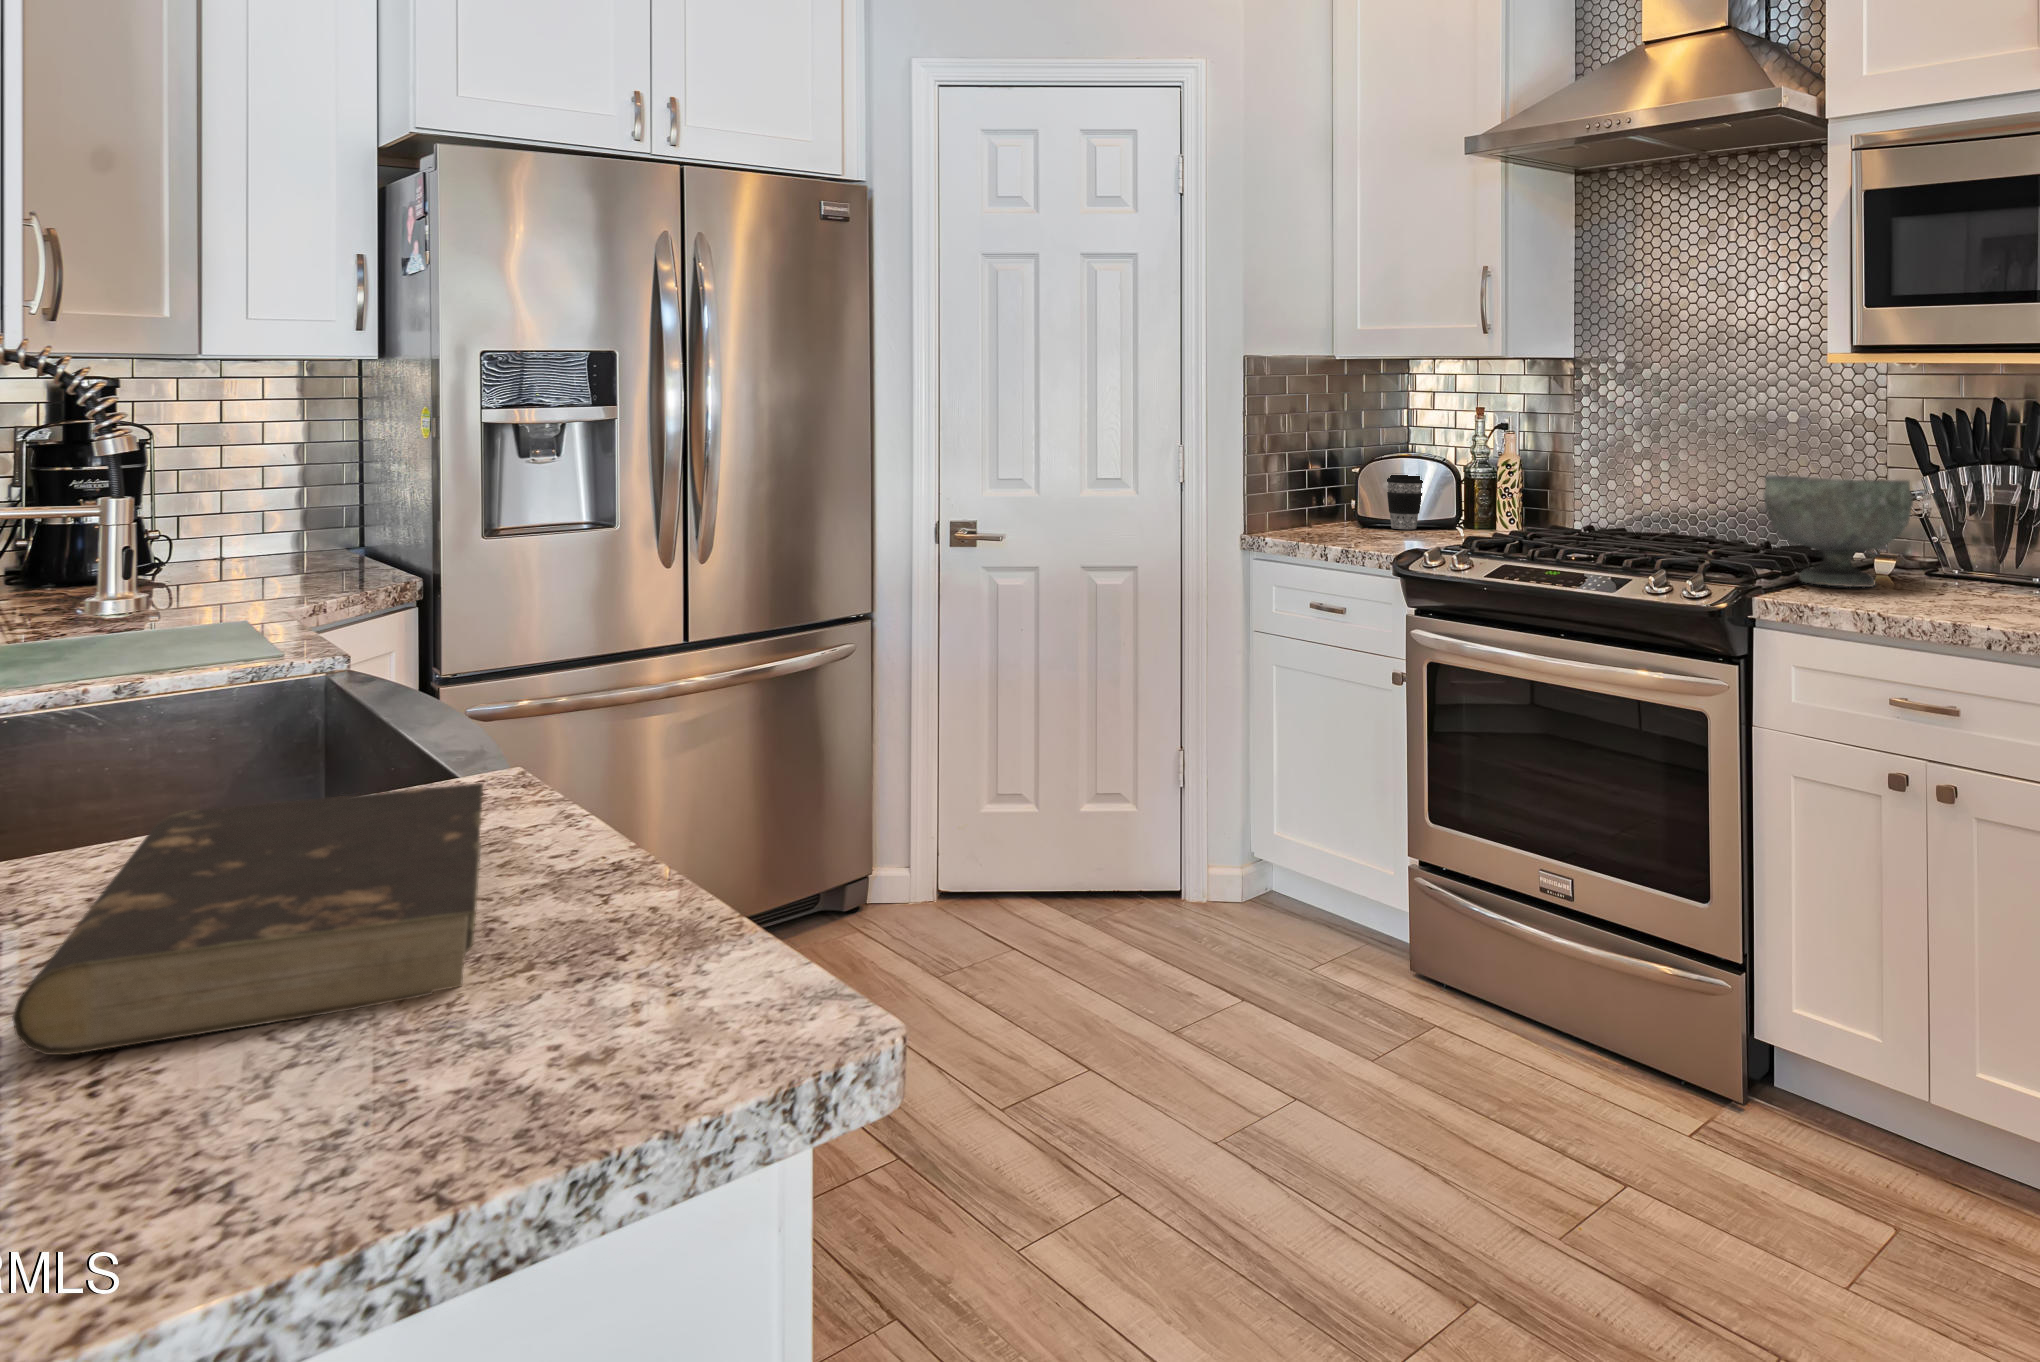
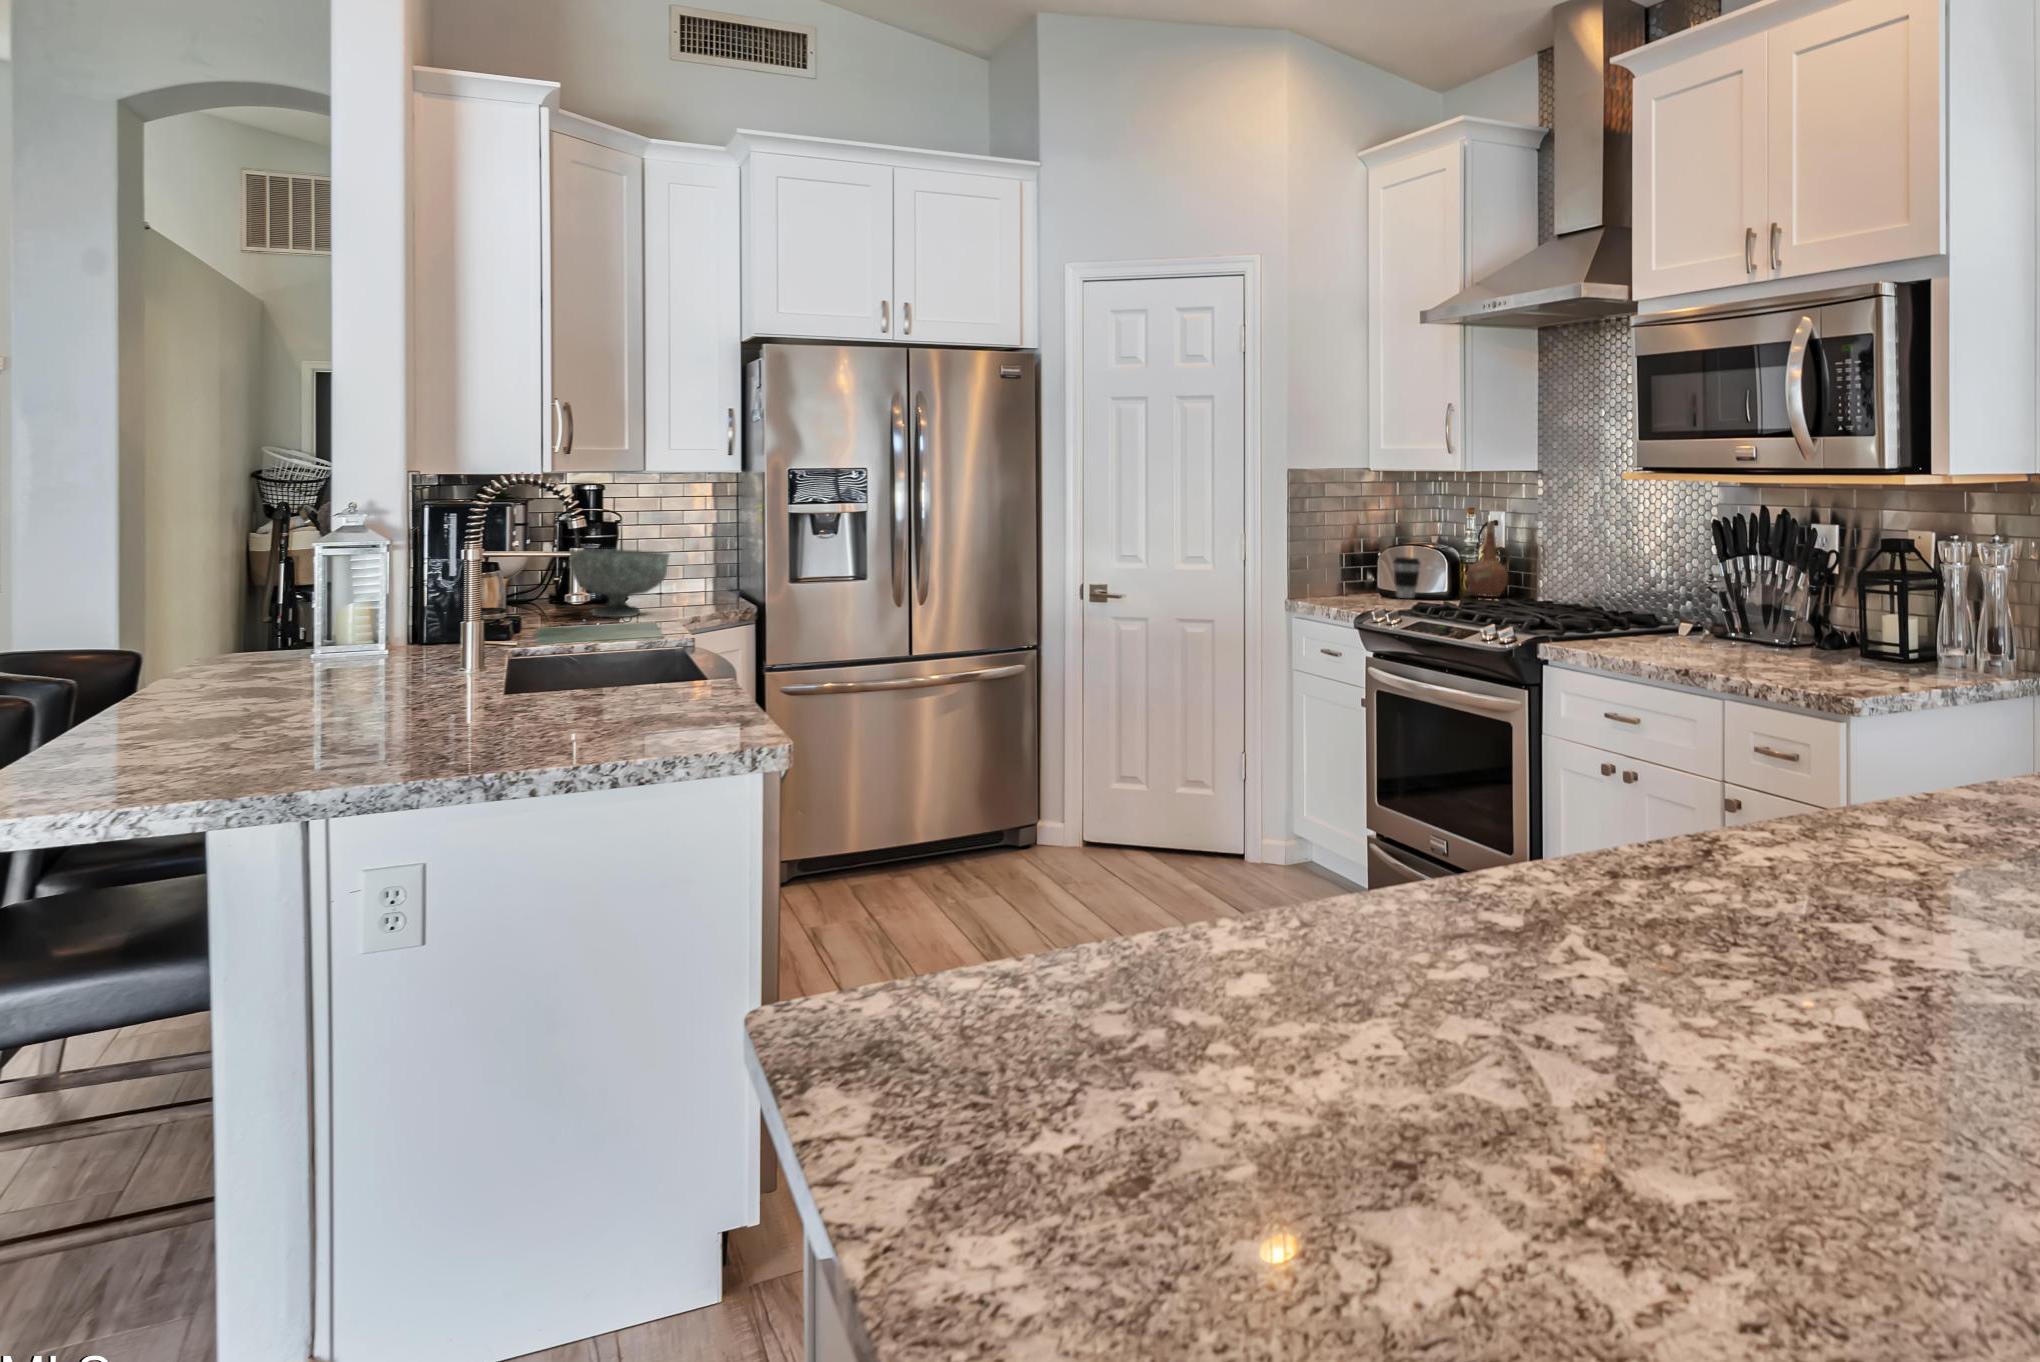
ceramic pitcher: none [1478,423,1534,524] -> present [1466,521,1510,597]
decorative bowl: present [1763,475,1913,587] -> present [570,549,670,617]
book: present [13,783,483,1055] -> none [520,672,703,732]

